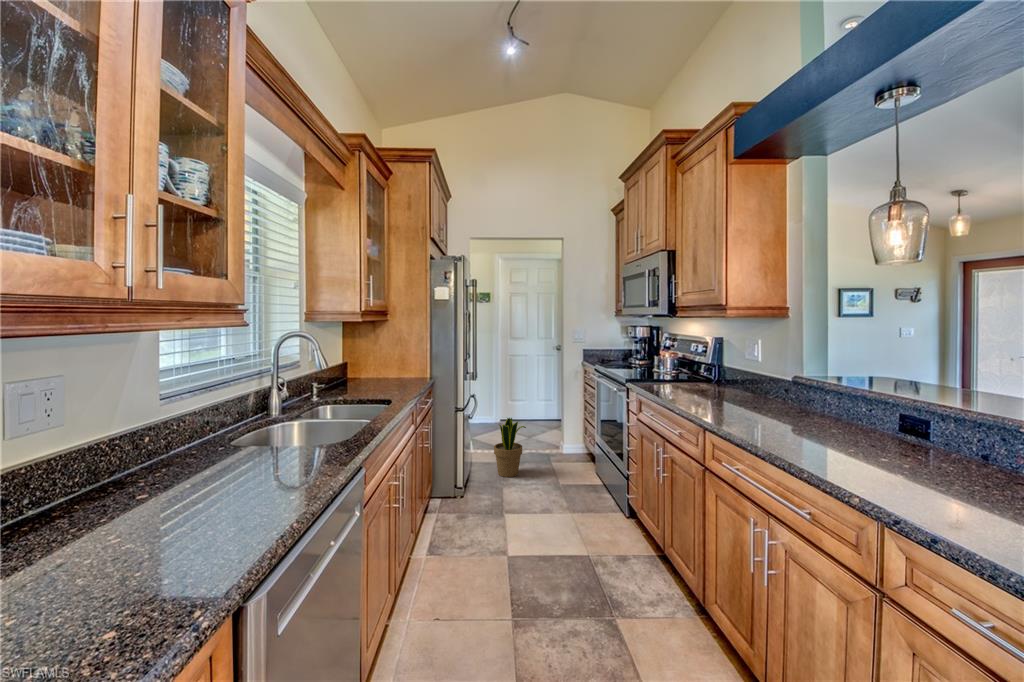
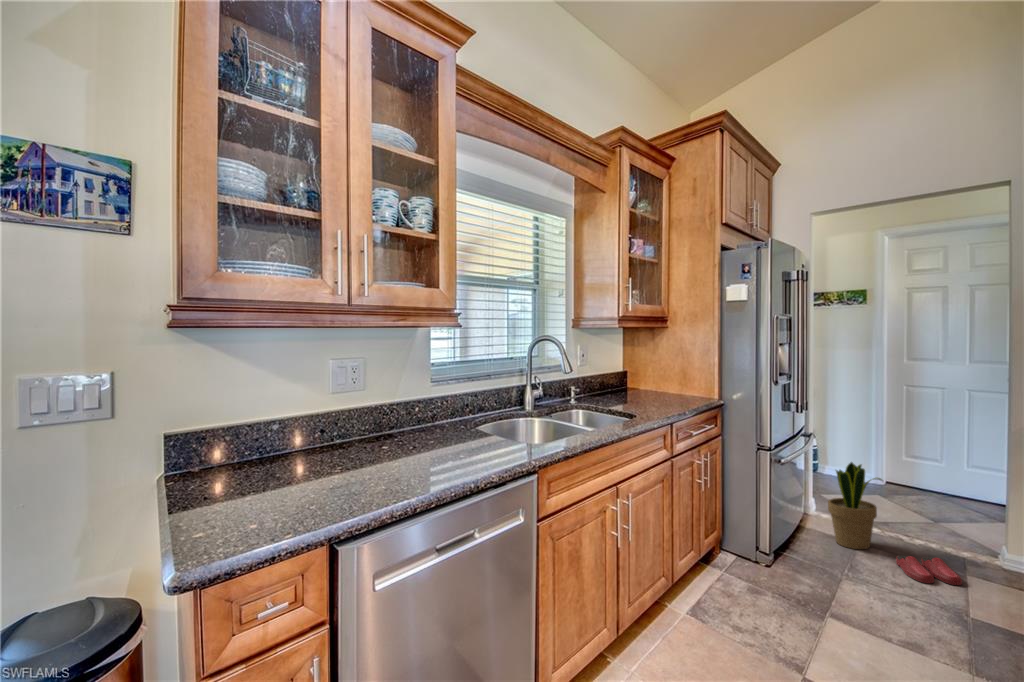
slippers: none [536,472,572,491] -> present [896,556,962,585]

